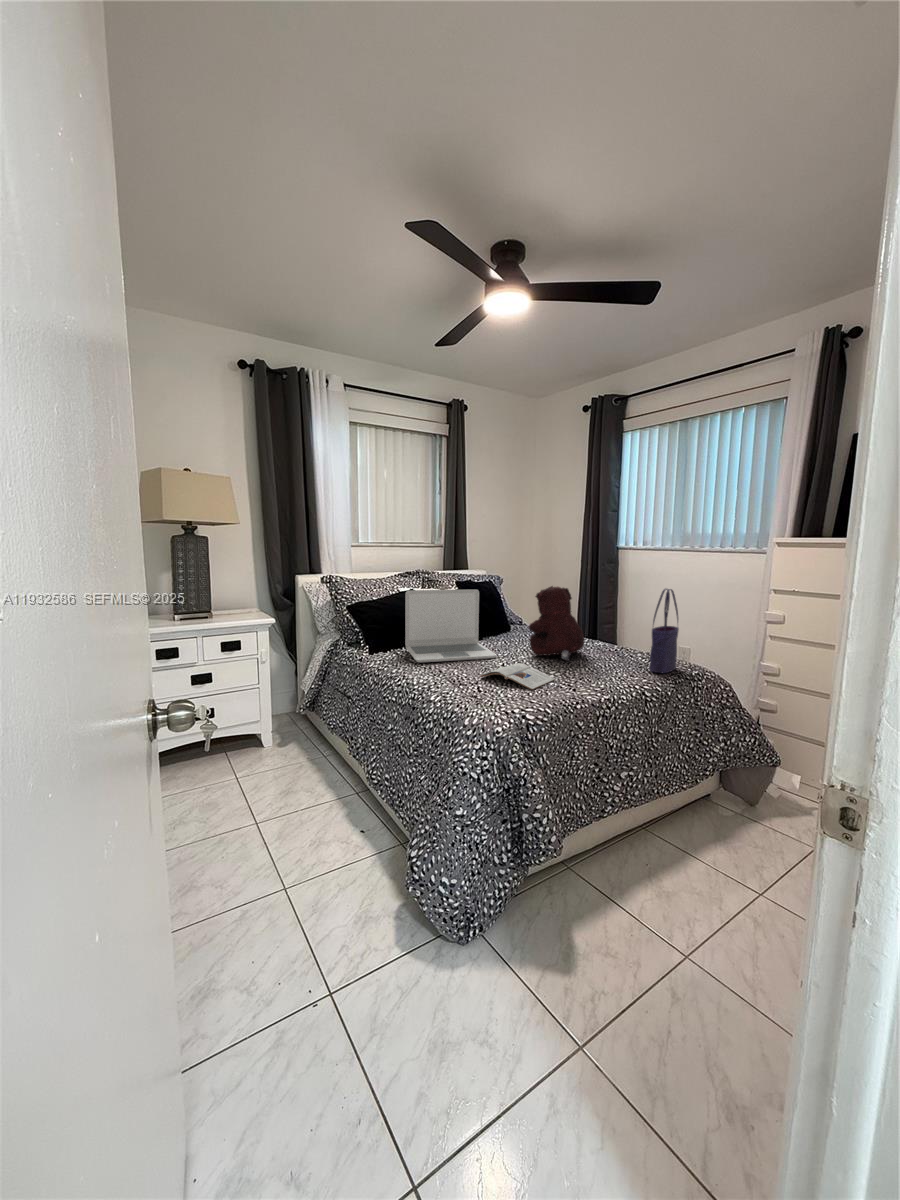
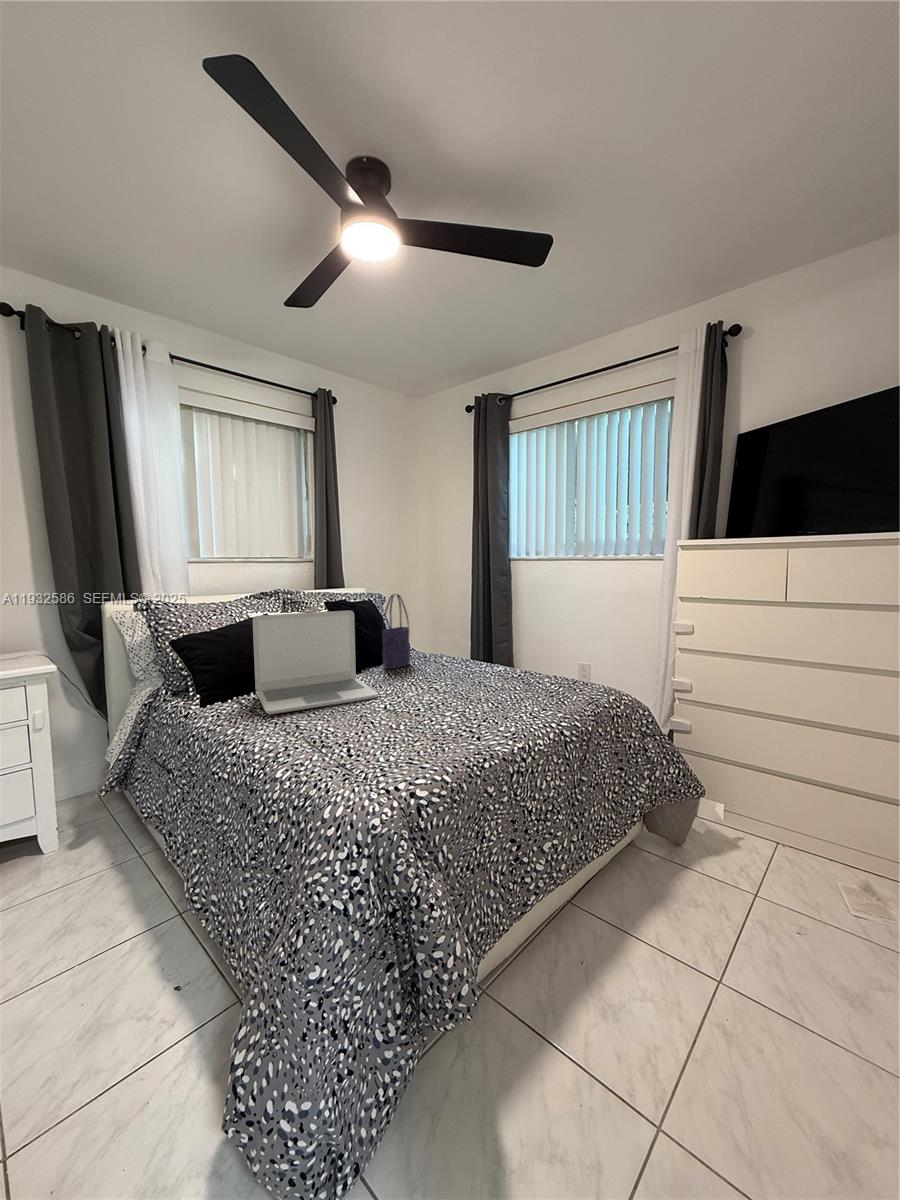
teddy bear: present [529,586,584,661] -> none [417,602,485,695]
tote bag: present [650,589,679,673] -> present [382,594,410,669]
magazine: present [480,663,555,690] -> none [353,705,454,745]

